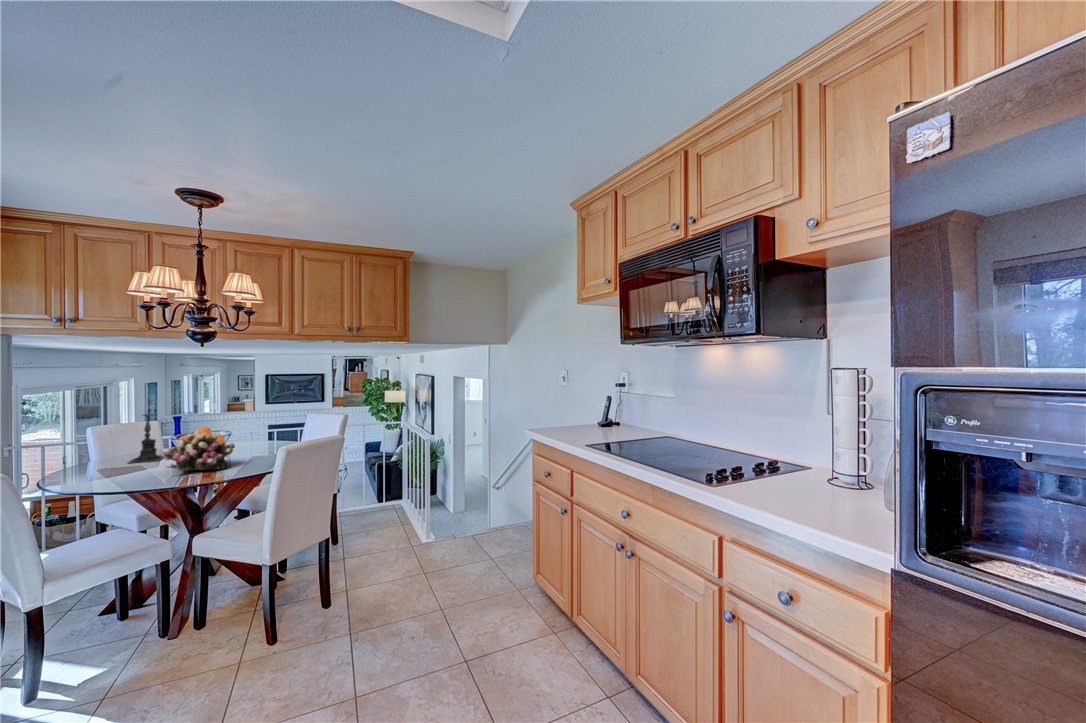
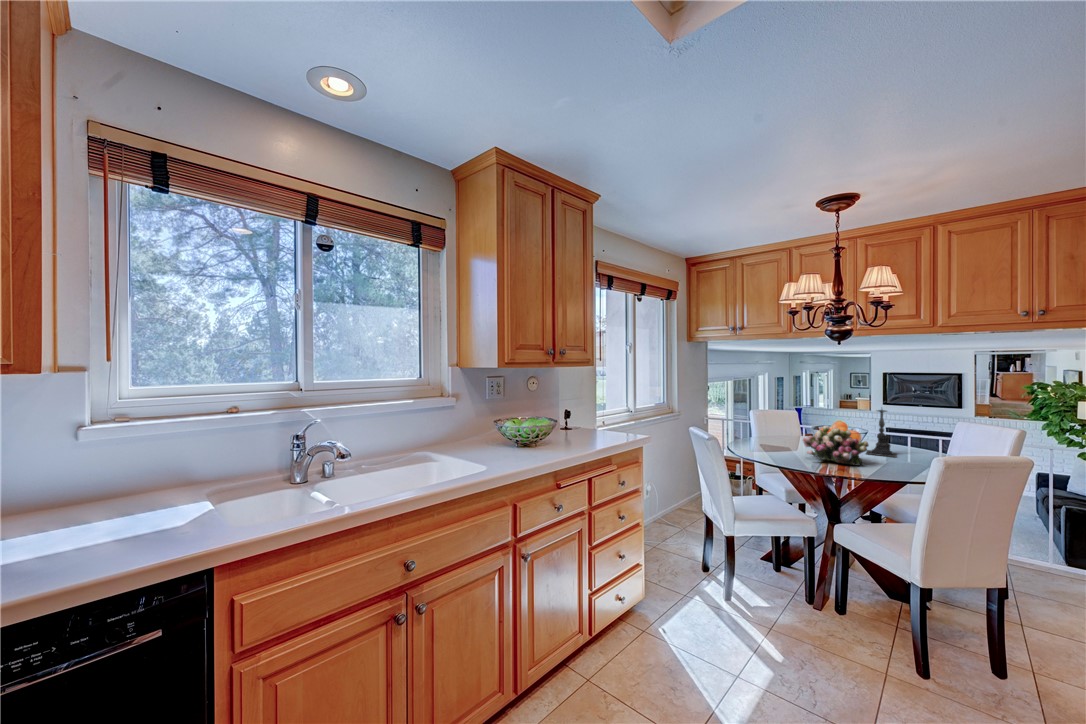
candle holder: present [128,413,163,463] -> present [866,409,897,457]

